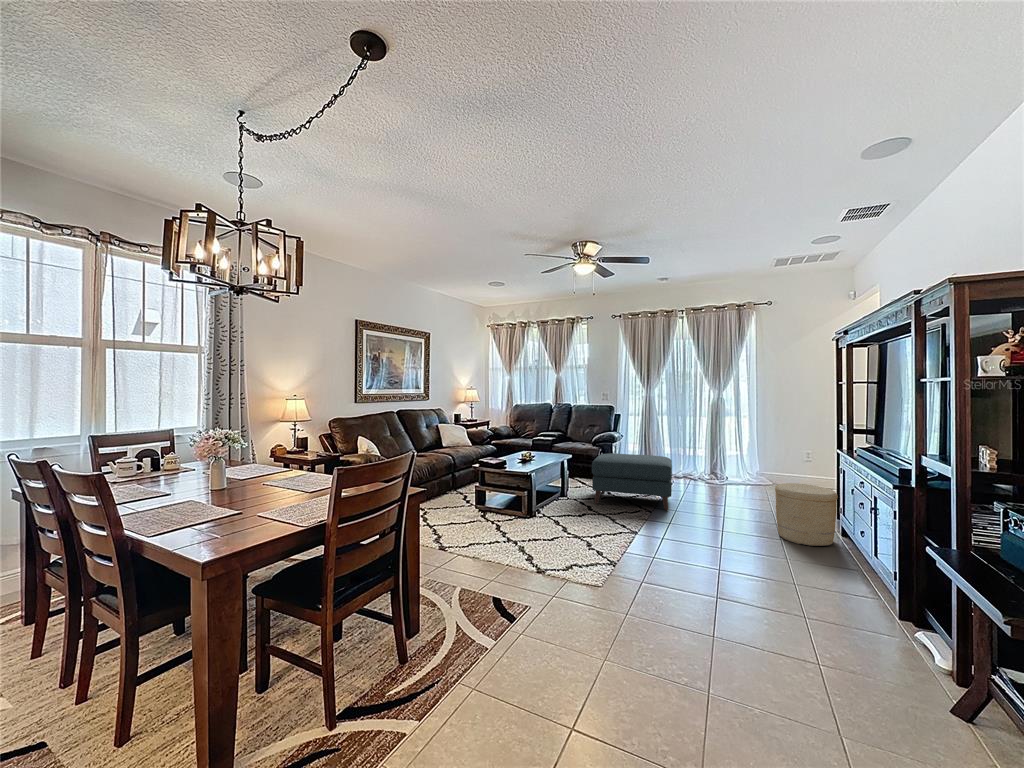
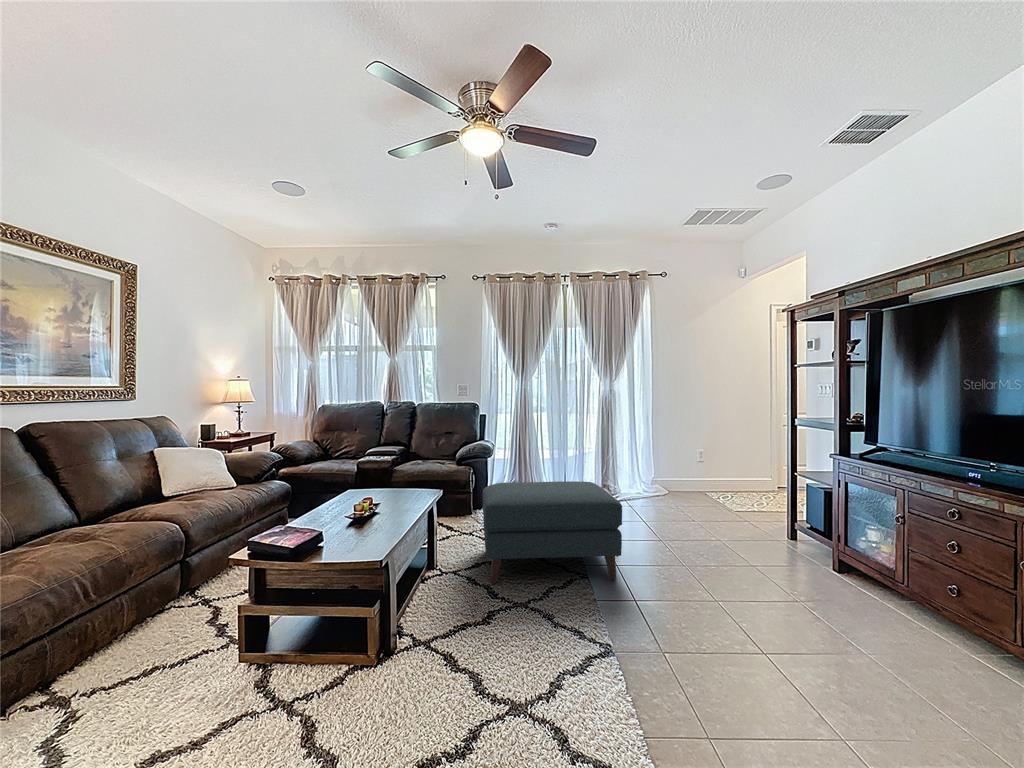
woven basket: present [775,483,838,546] -> none [800,517,907,630]

